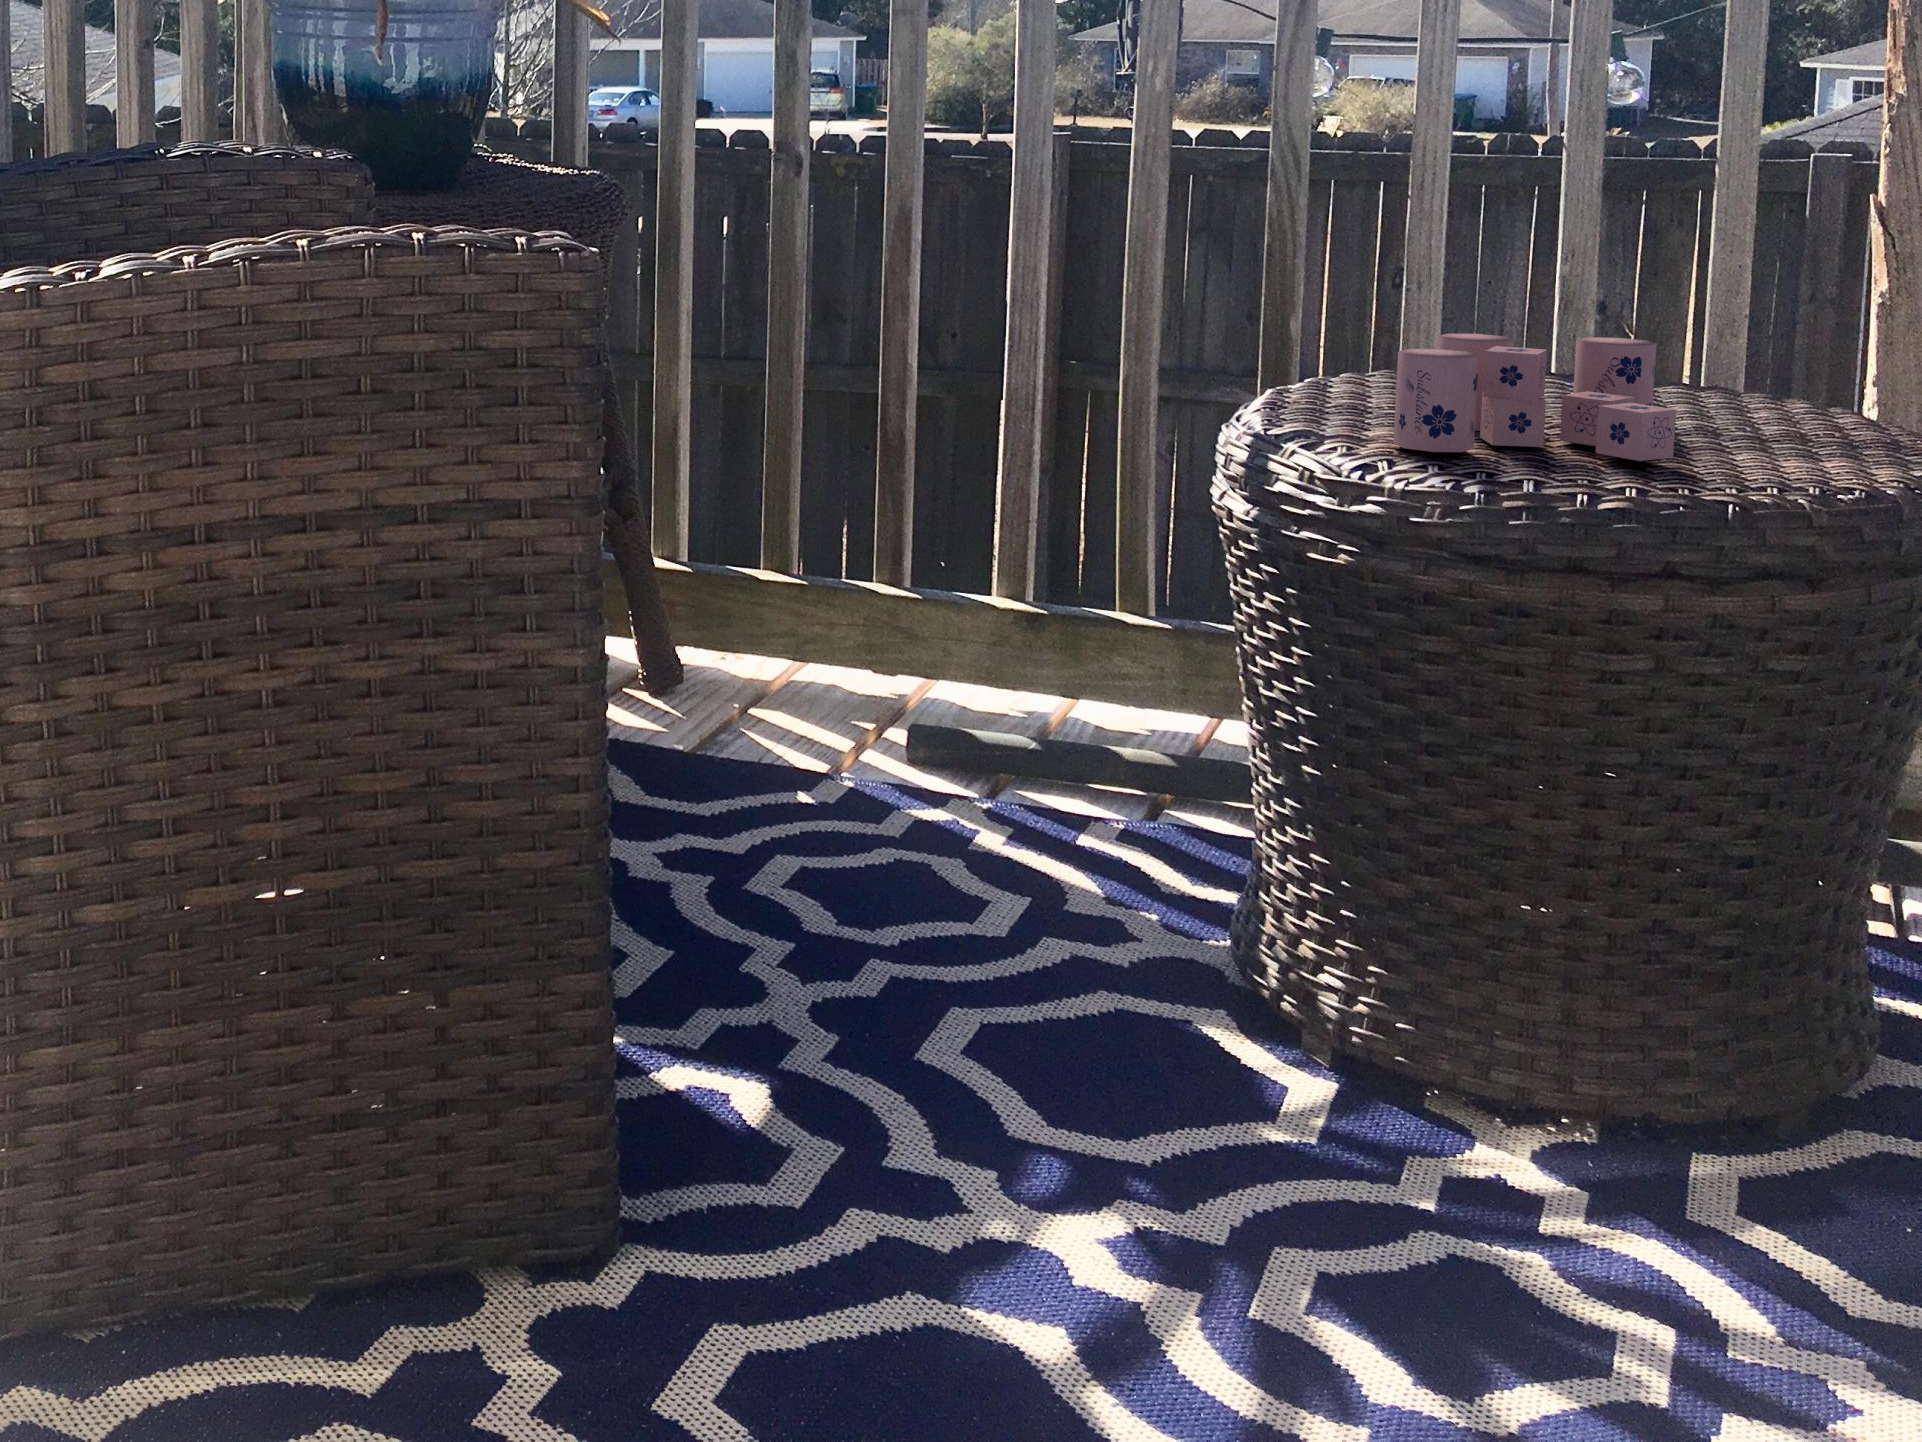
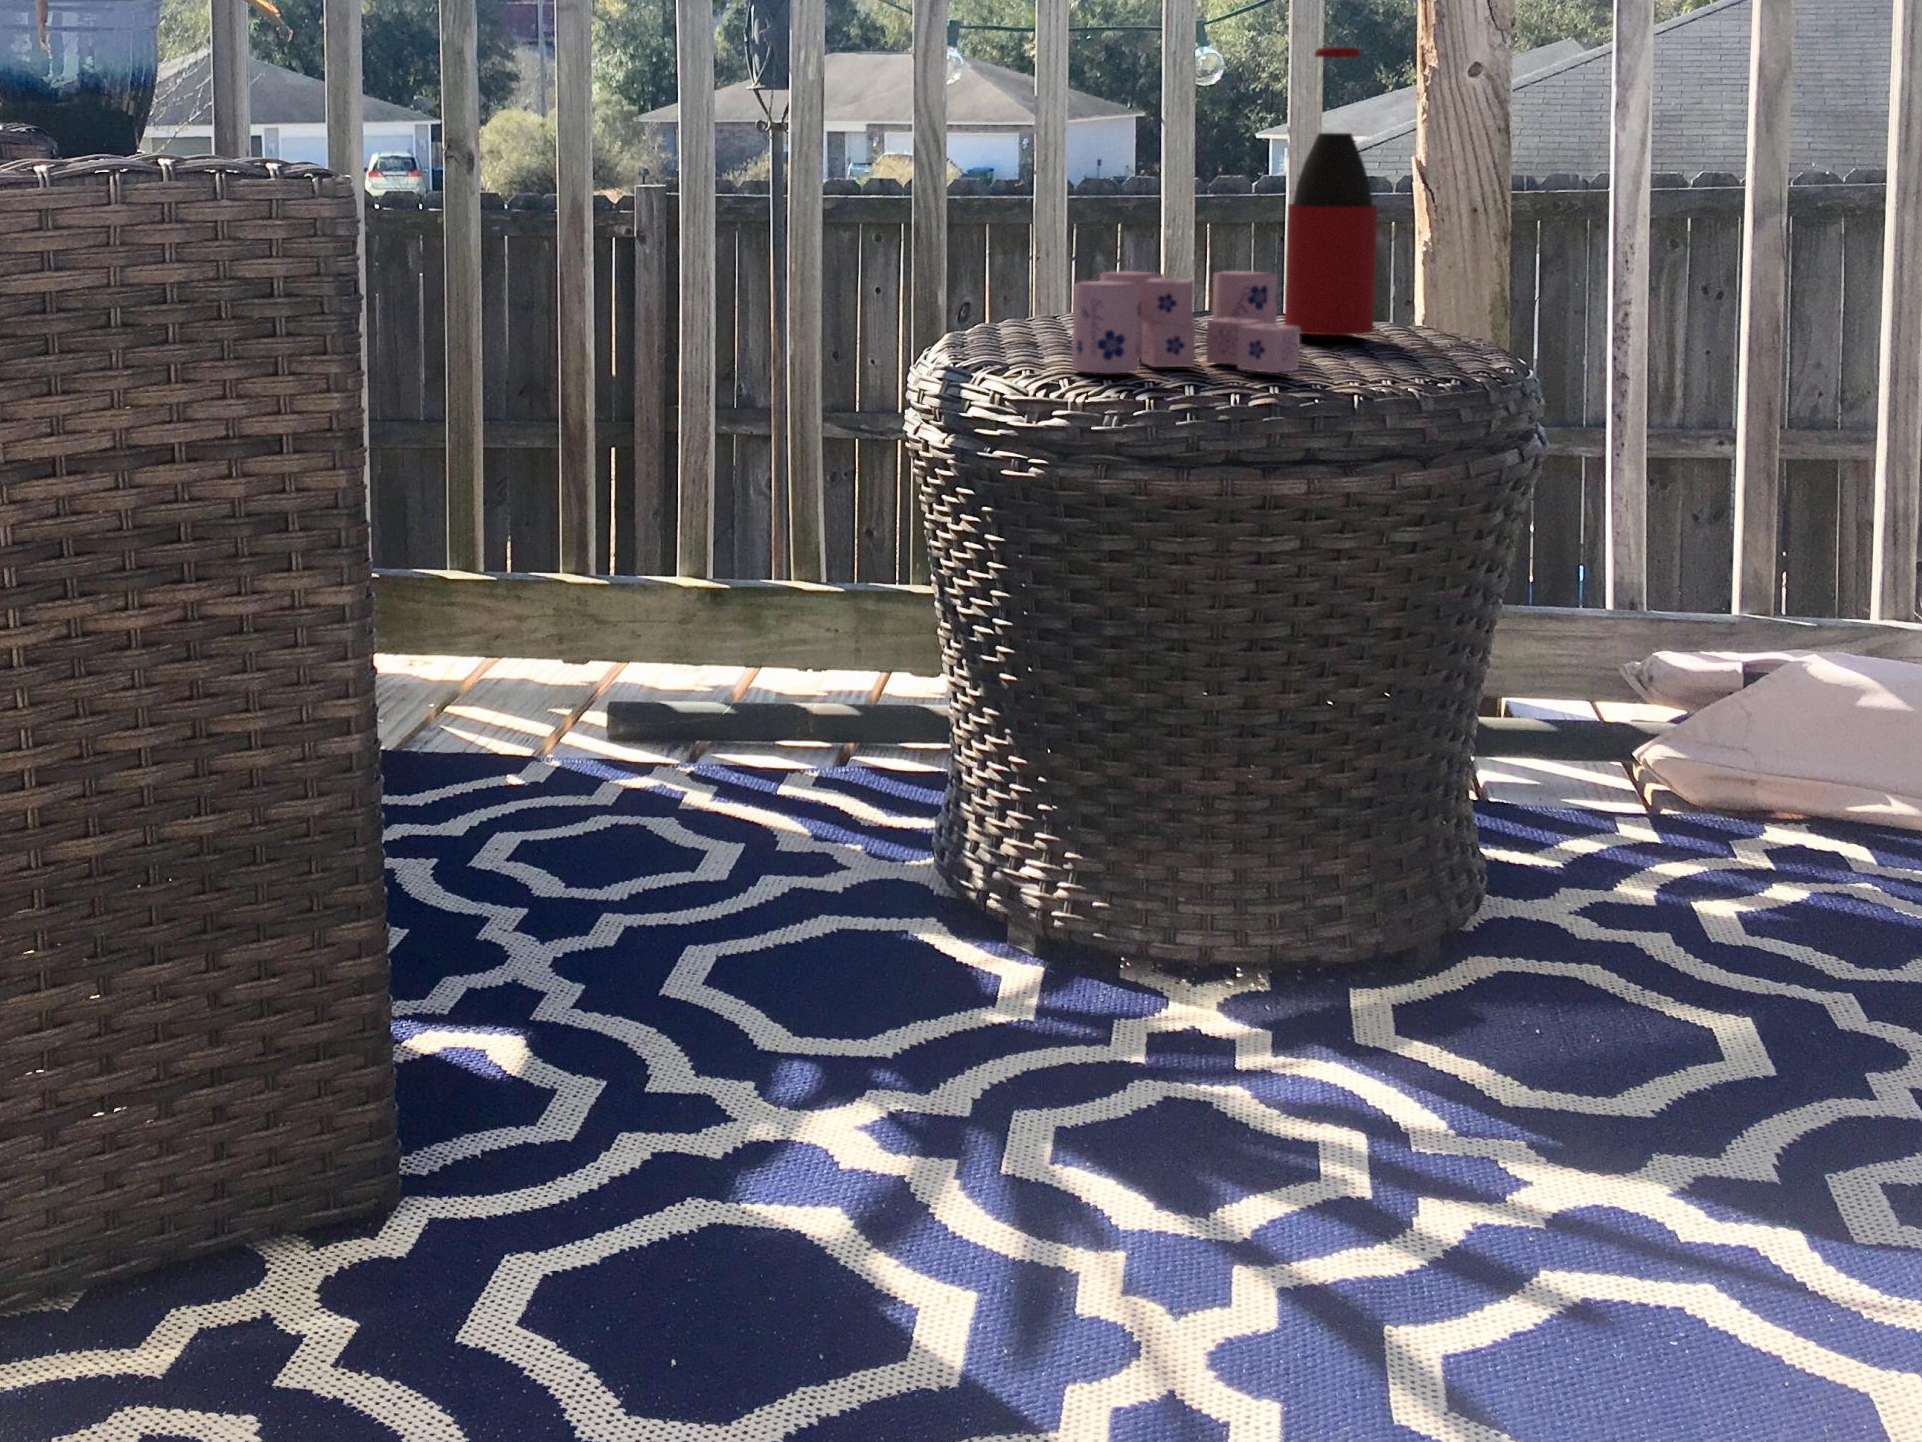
bottle: none [1668,86,1792,420] -> present [1284,47,1378,335]

